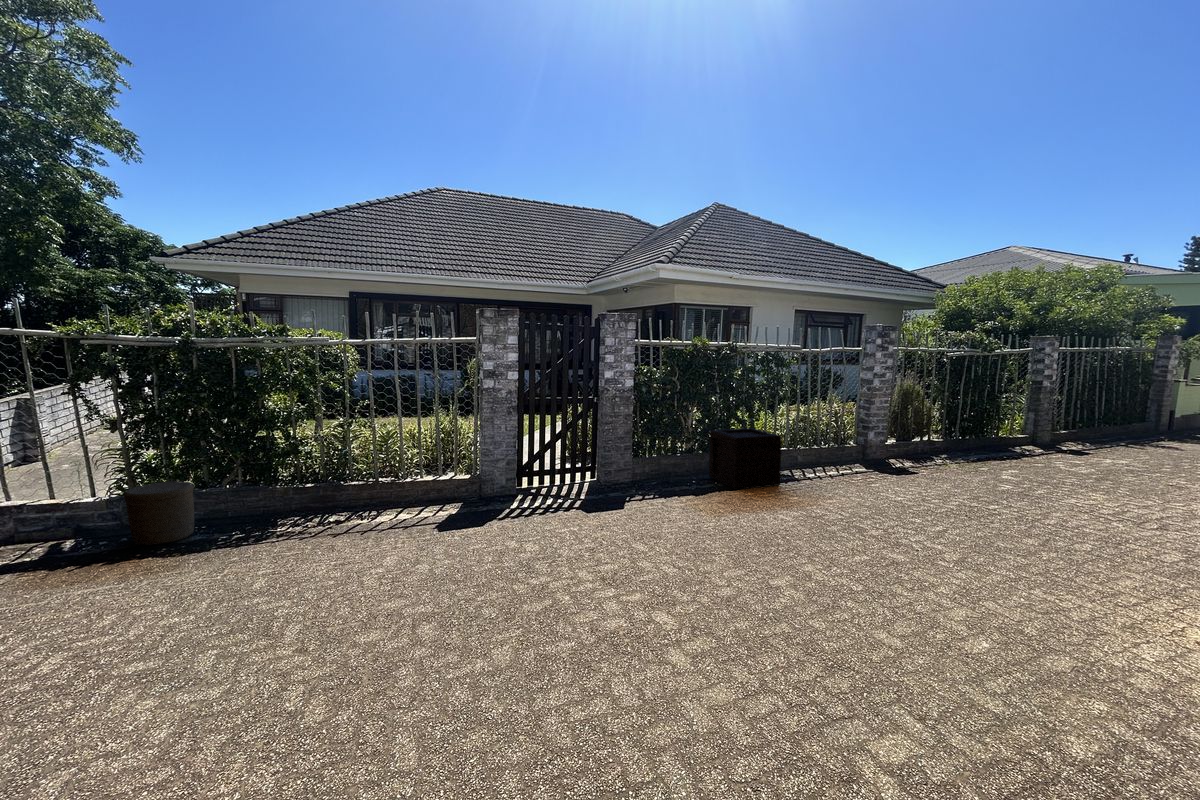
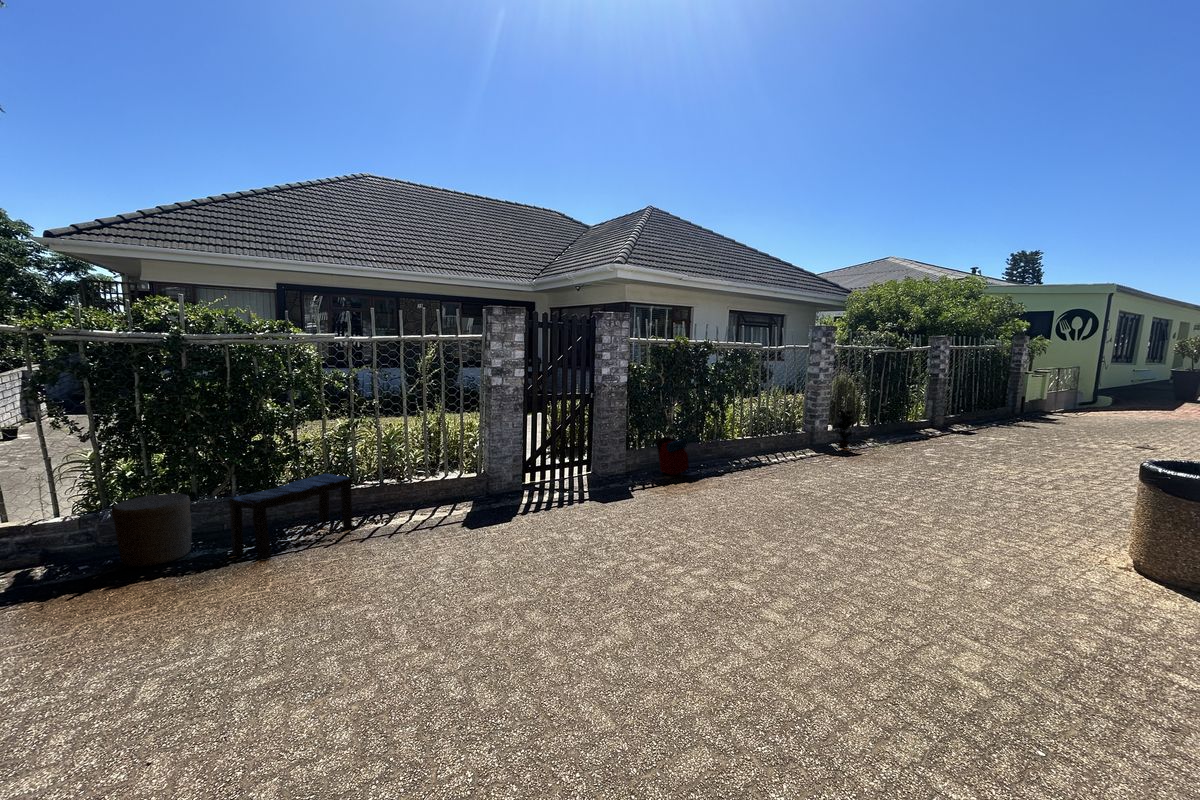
potted plant: none [888,421,918,465] -> present [833,410,855,449]
wooden crate: present [709,428,782,489] -> none [690,419,759,476]
backpack: none [668,444,702,487] -> present [657,436,689,475]
bench: none [220,469,337,548] -> present [229,473,353,561]

